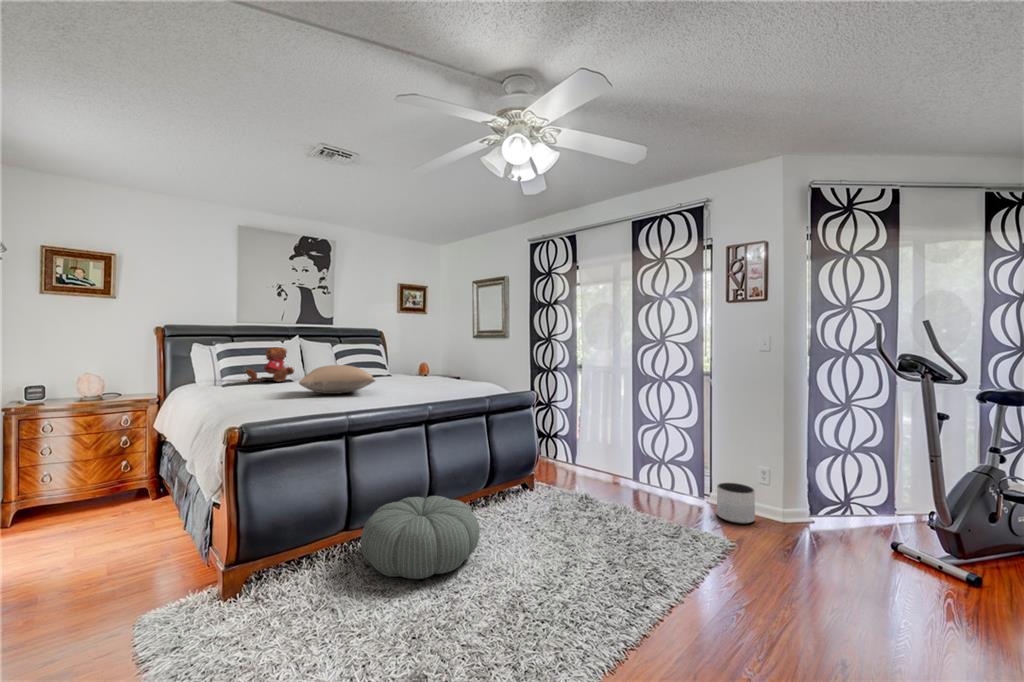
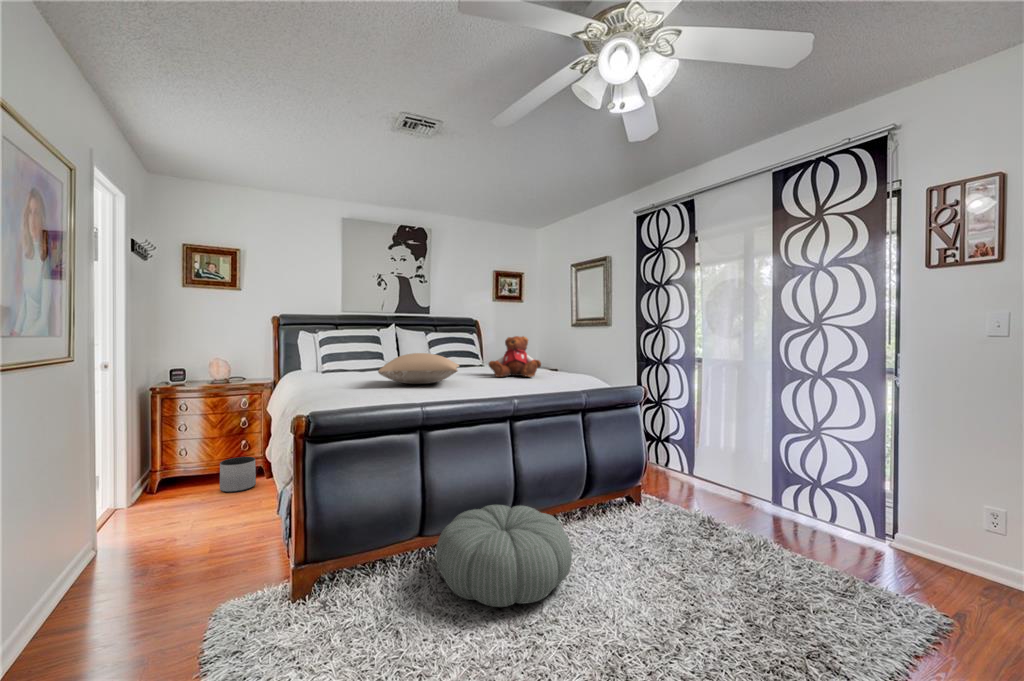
teddy bear: present [246,347,294,382] -> present [489,336,541,377]
planter: present [717,483,755,524] -> present [220,457,256,492]

